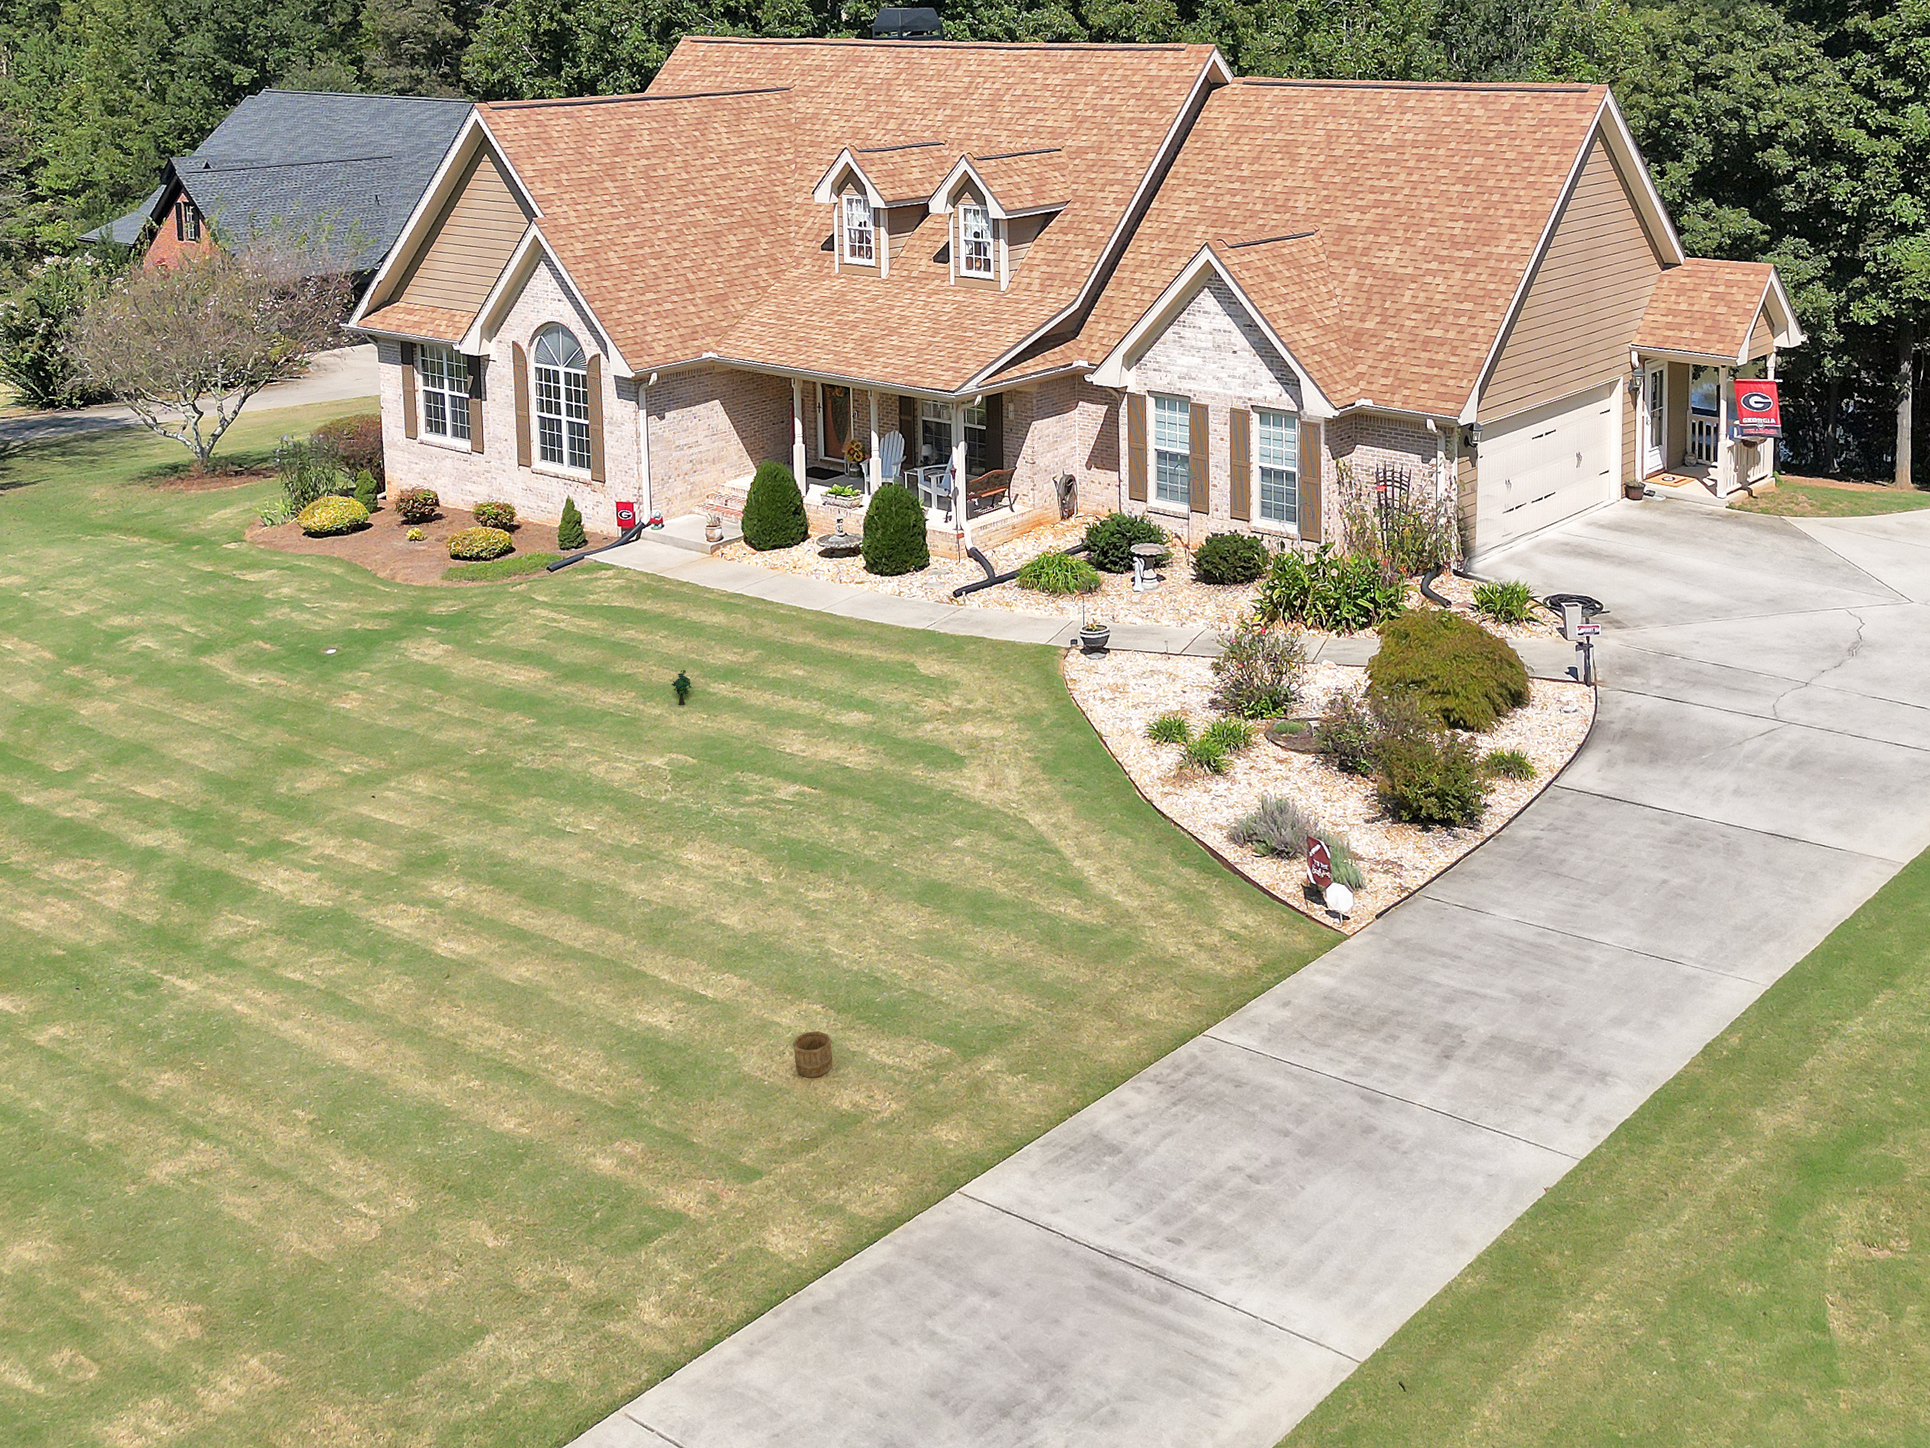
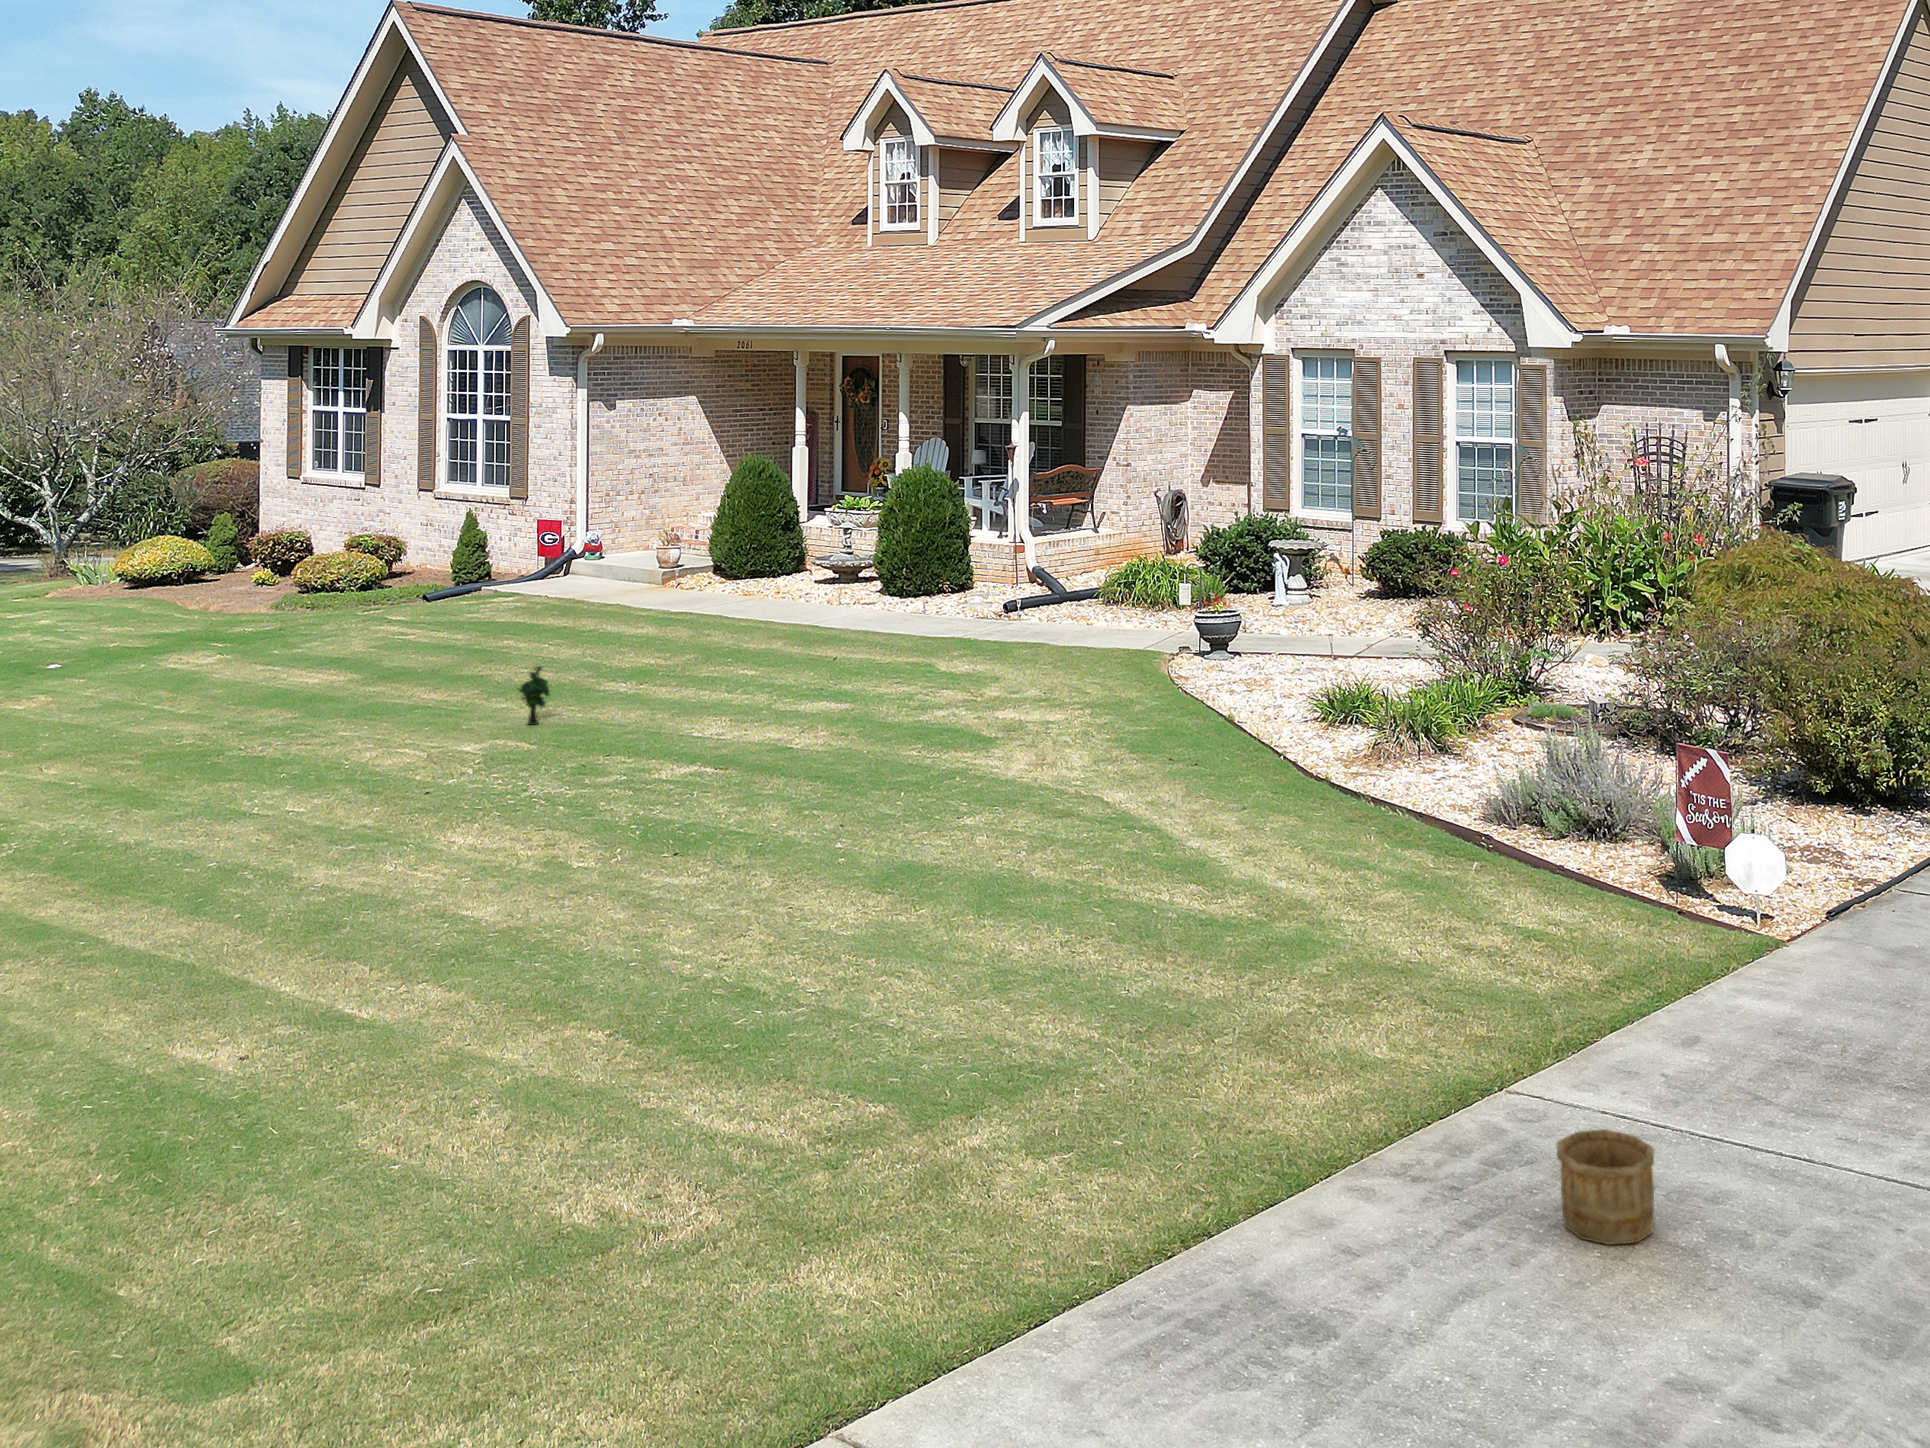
wooden bucket: present [793,1031,832,1077] -> present [1557,1129,1654,1245]

